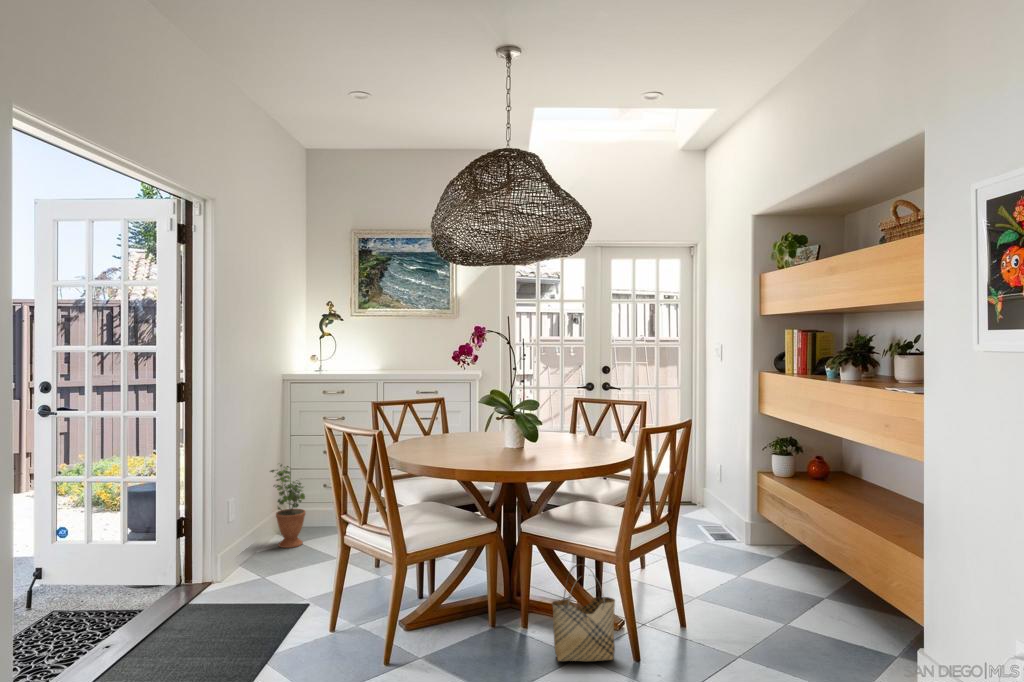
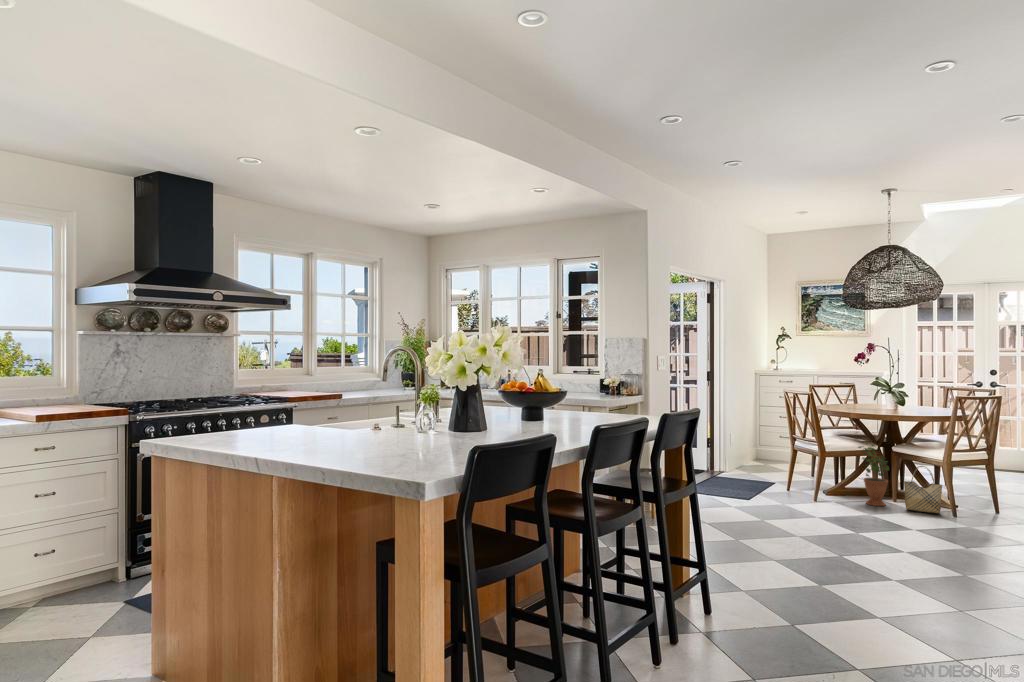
potted plant: present [270,465,305,548] -> present [858,445,889,506]

